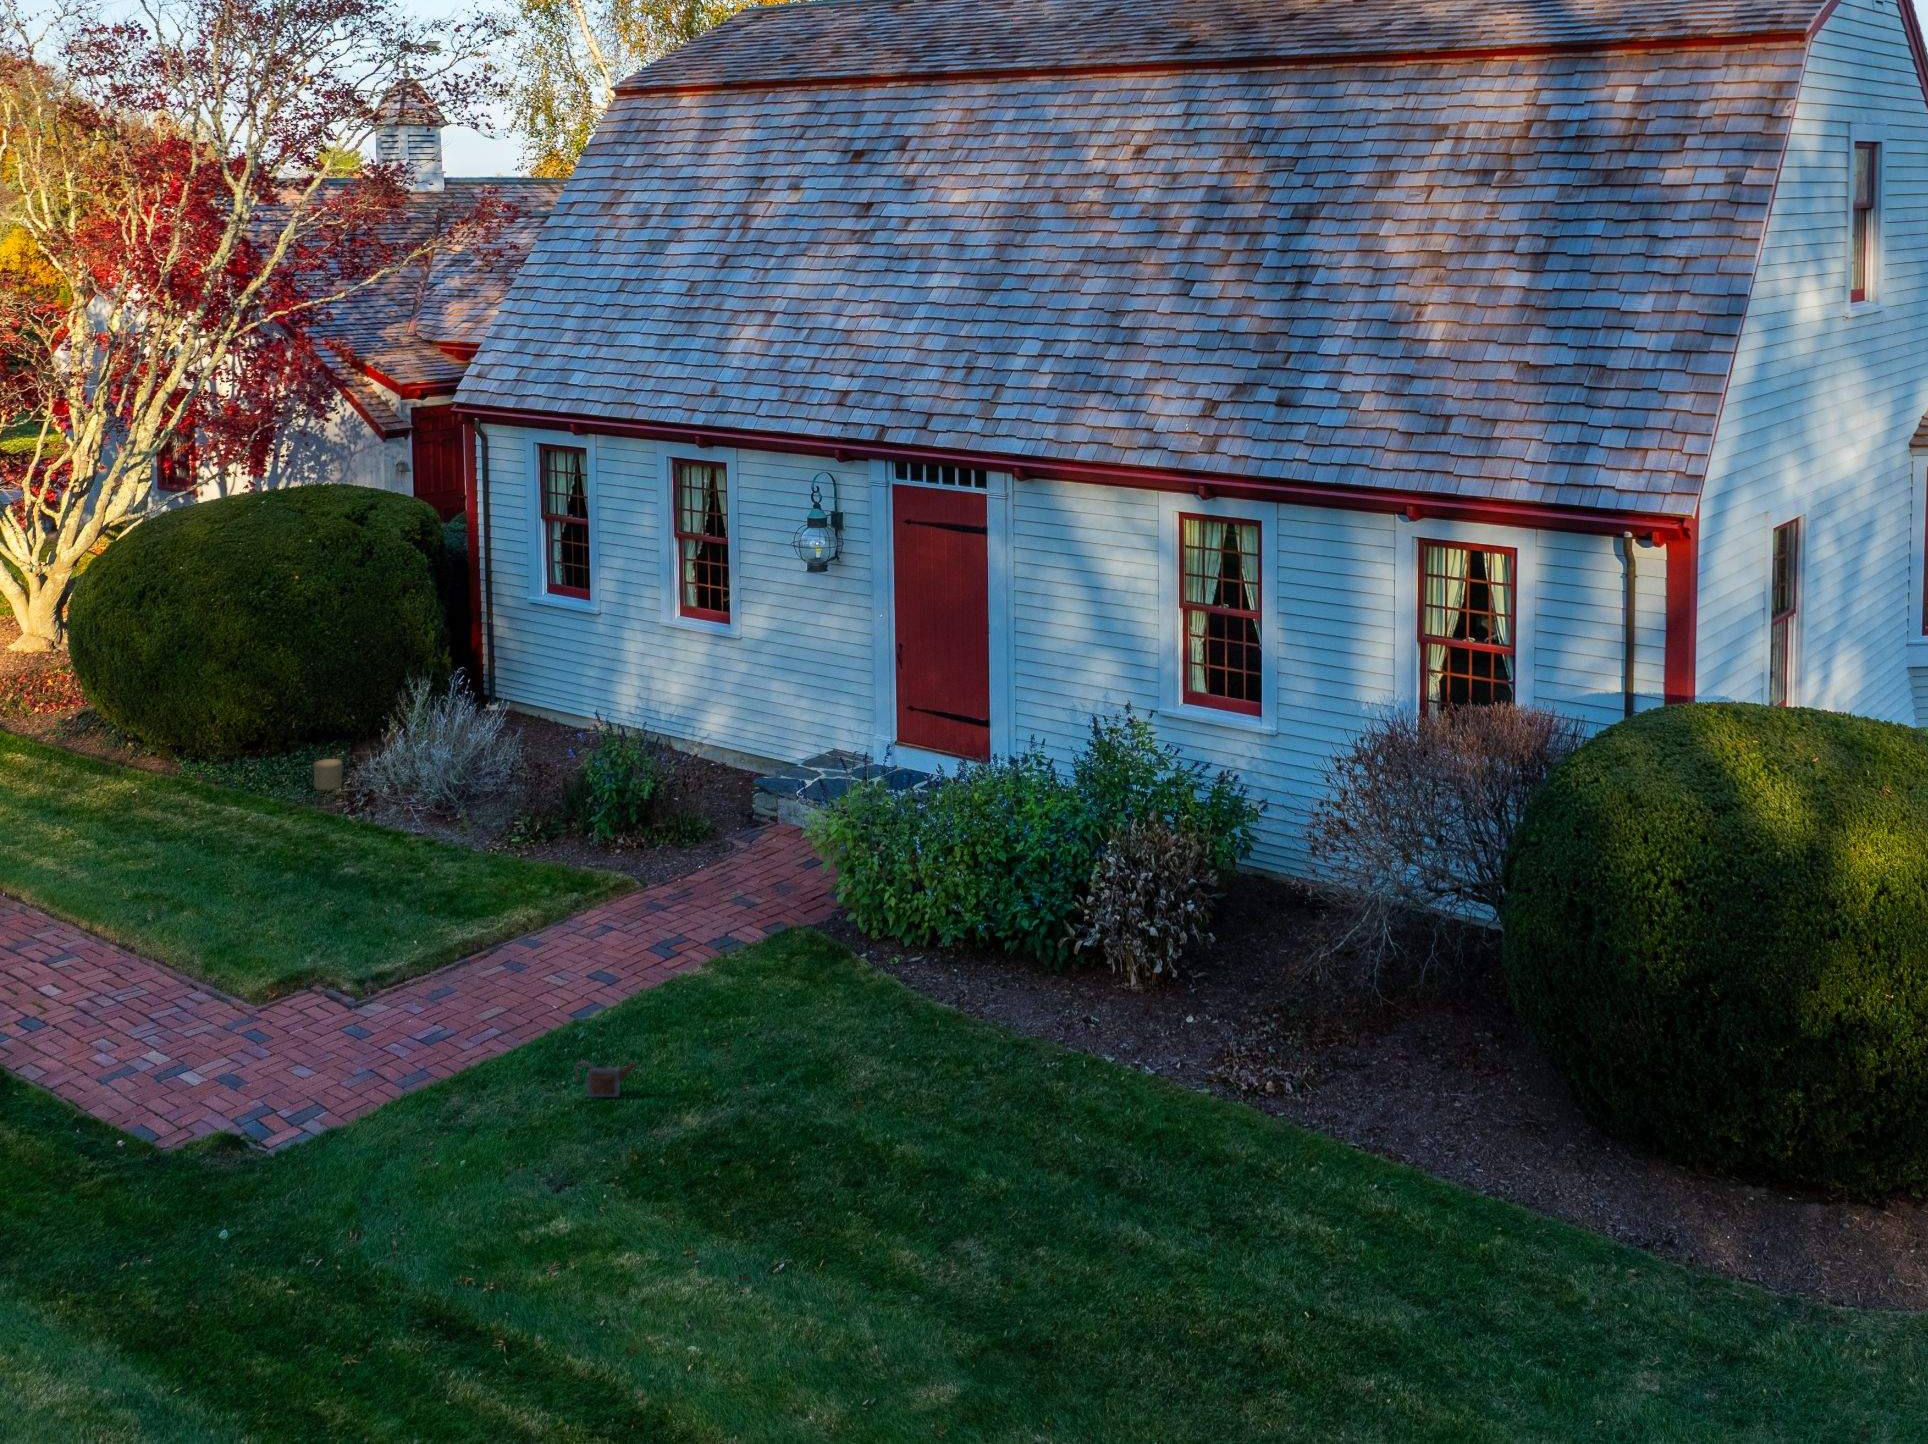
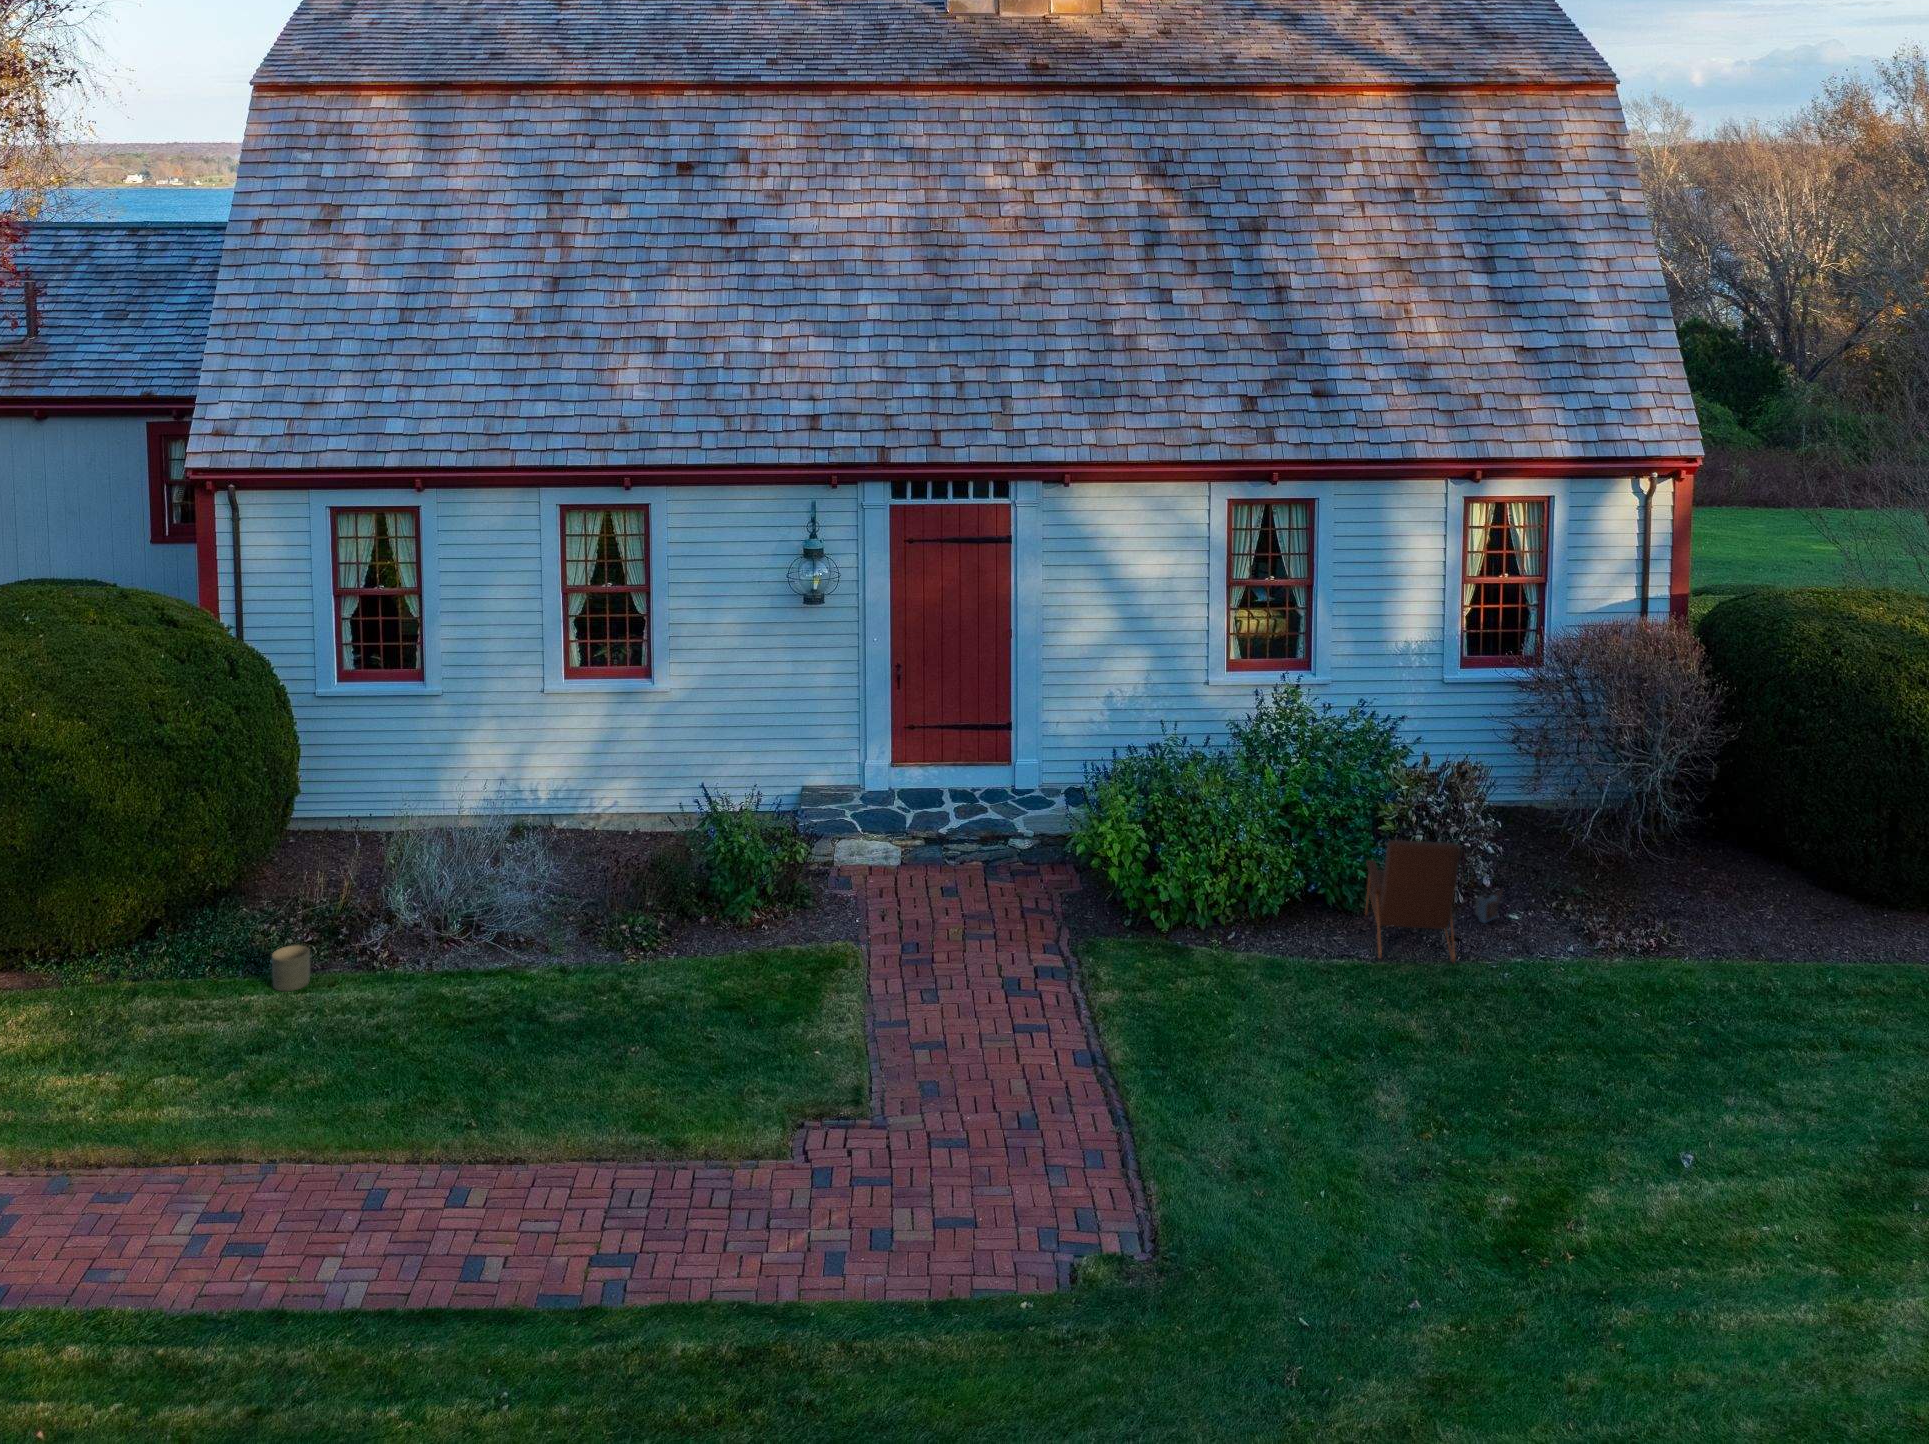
armchair: none [1023,865,1154,1013] -> present [1365,840,1460,962]
watering can: present [574,1061,637,1097] -> present [1476,889,1503,923]

